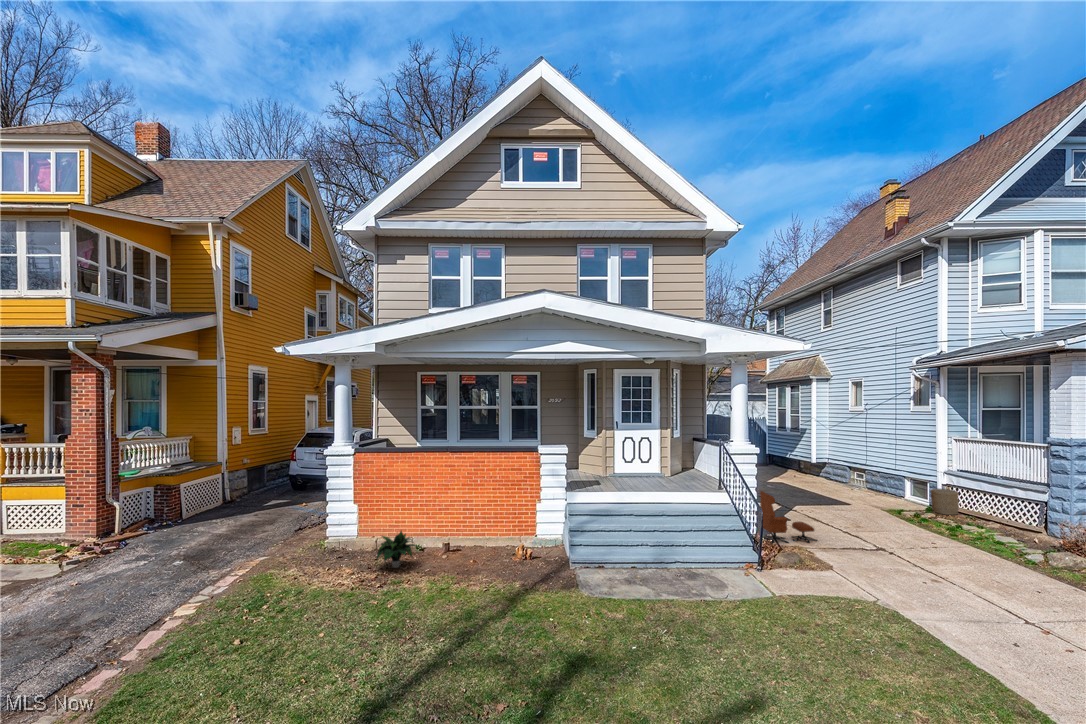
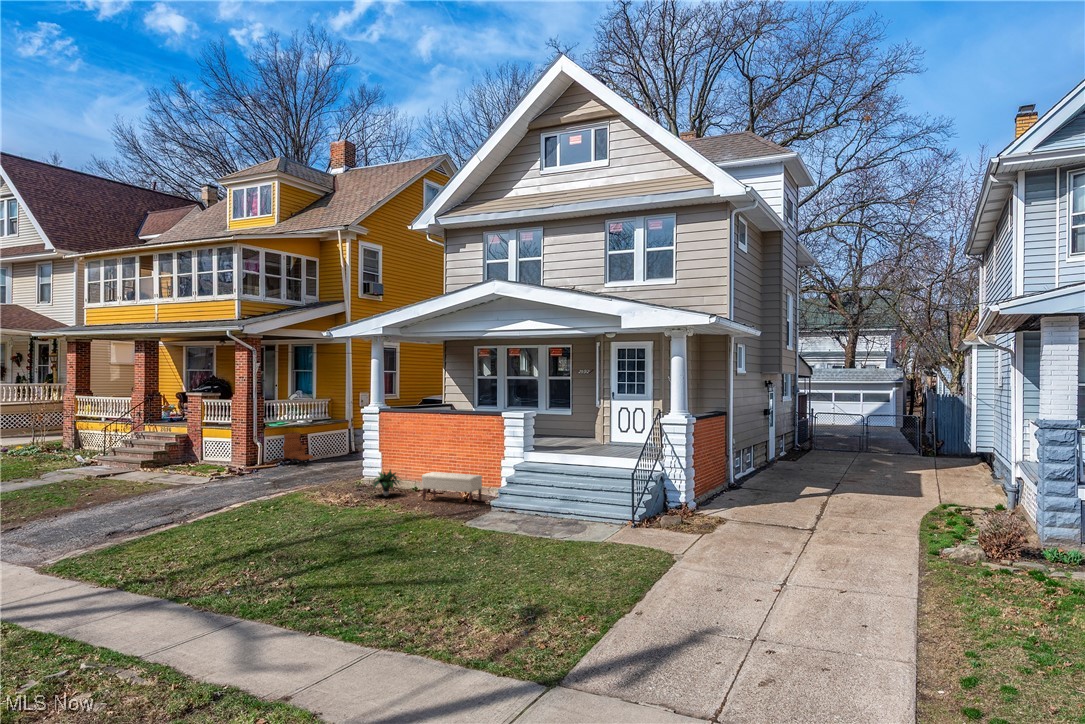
woven basket: present [930,488,959,515] -> none [980,481,1015,513]
lounge chair: present [760,491,816,543] -> present [281,433,313,466]
bench: none [457,528,532,568] -> present [422,472,482,505]

